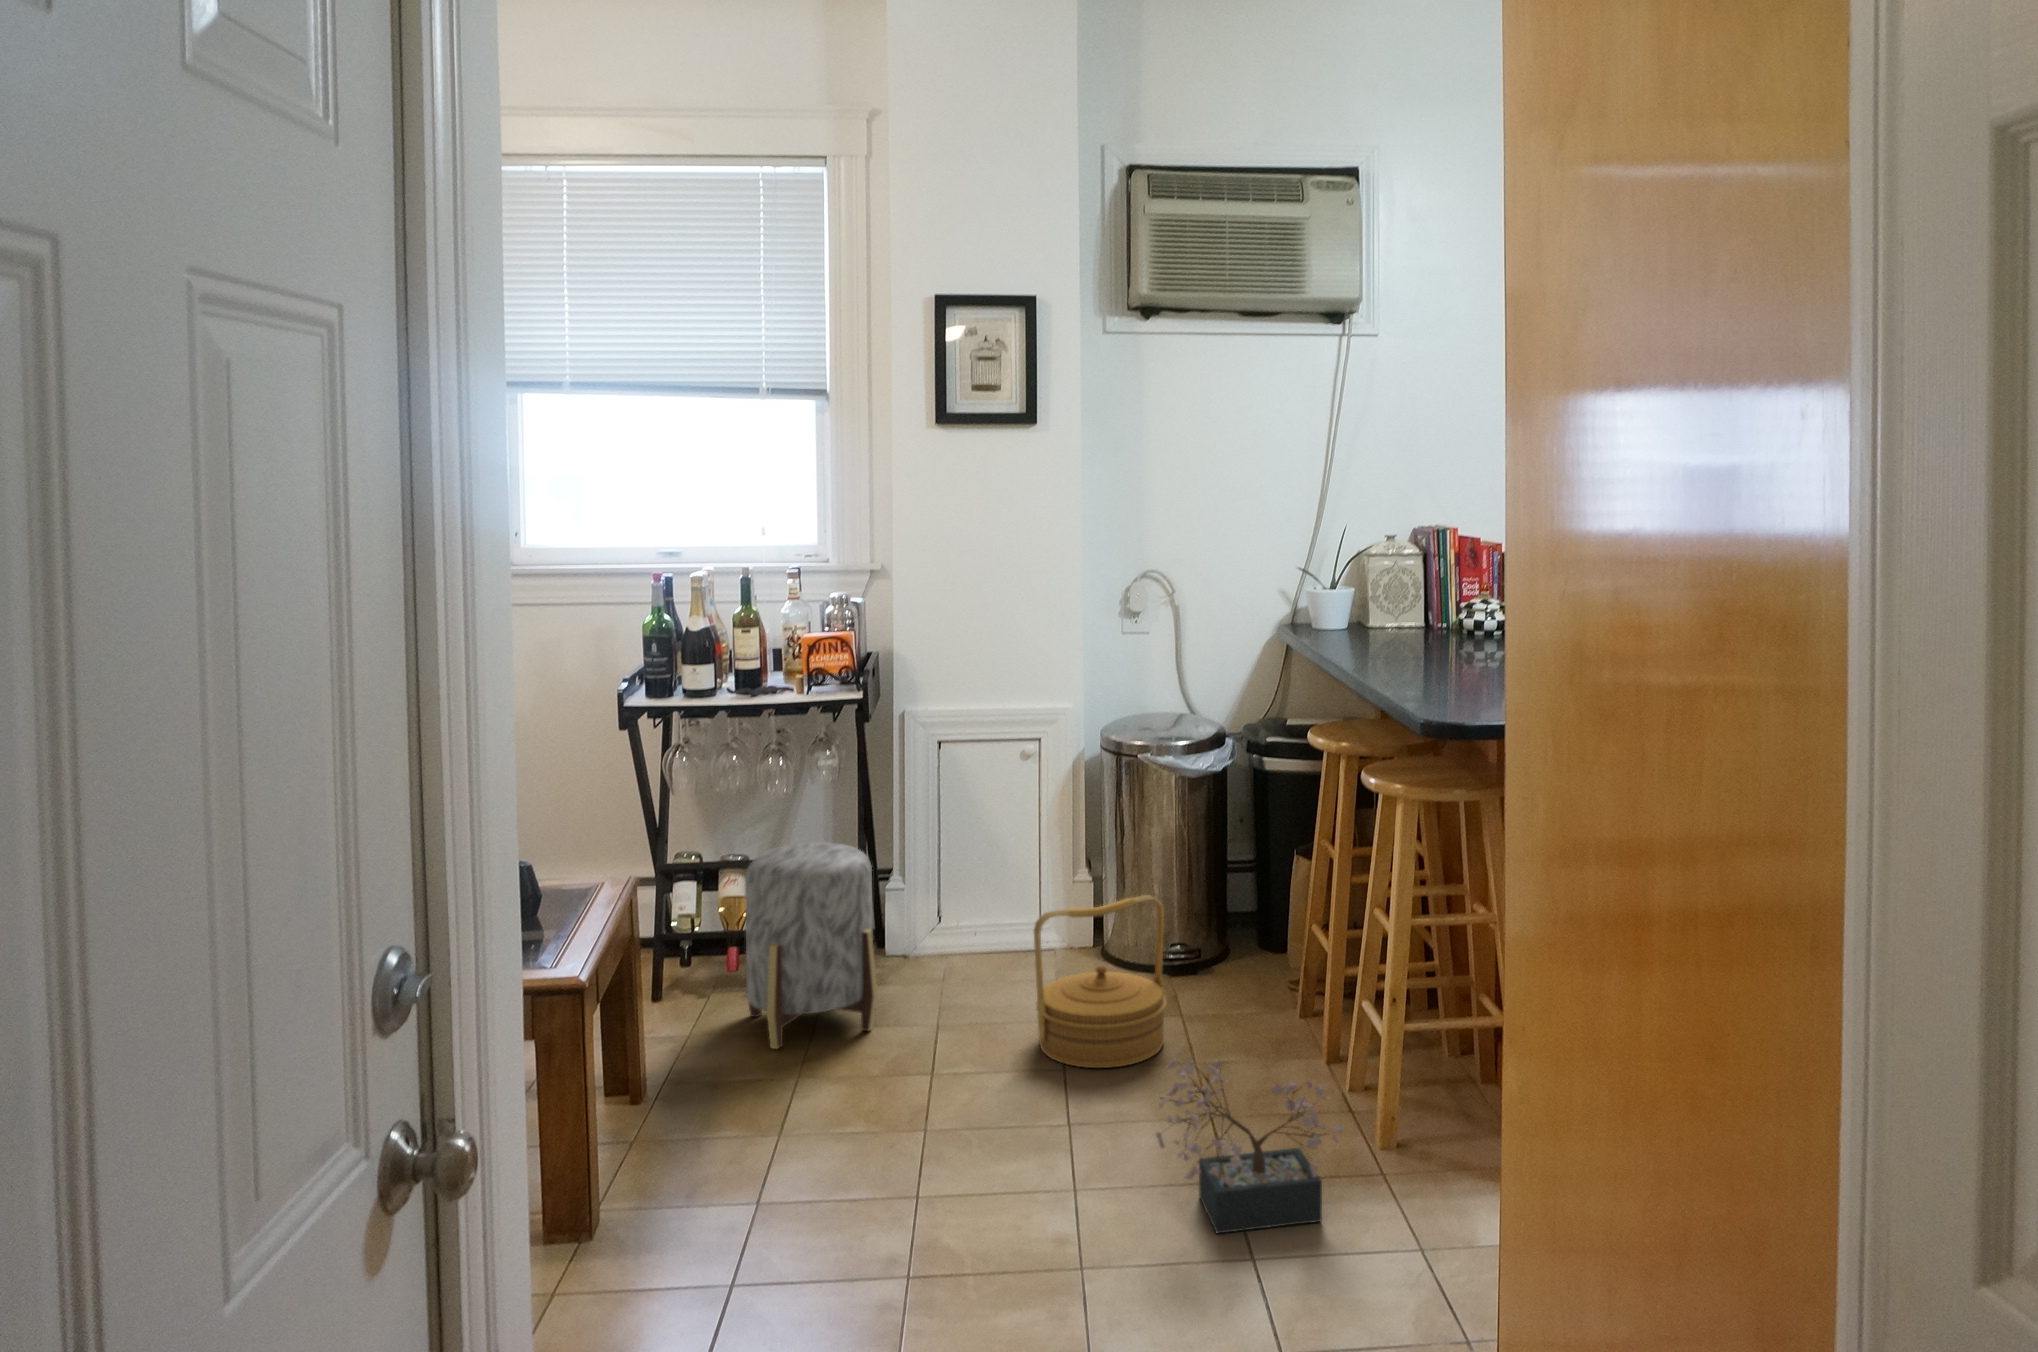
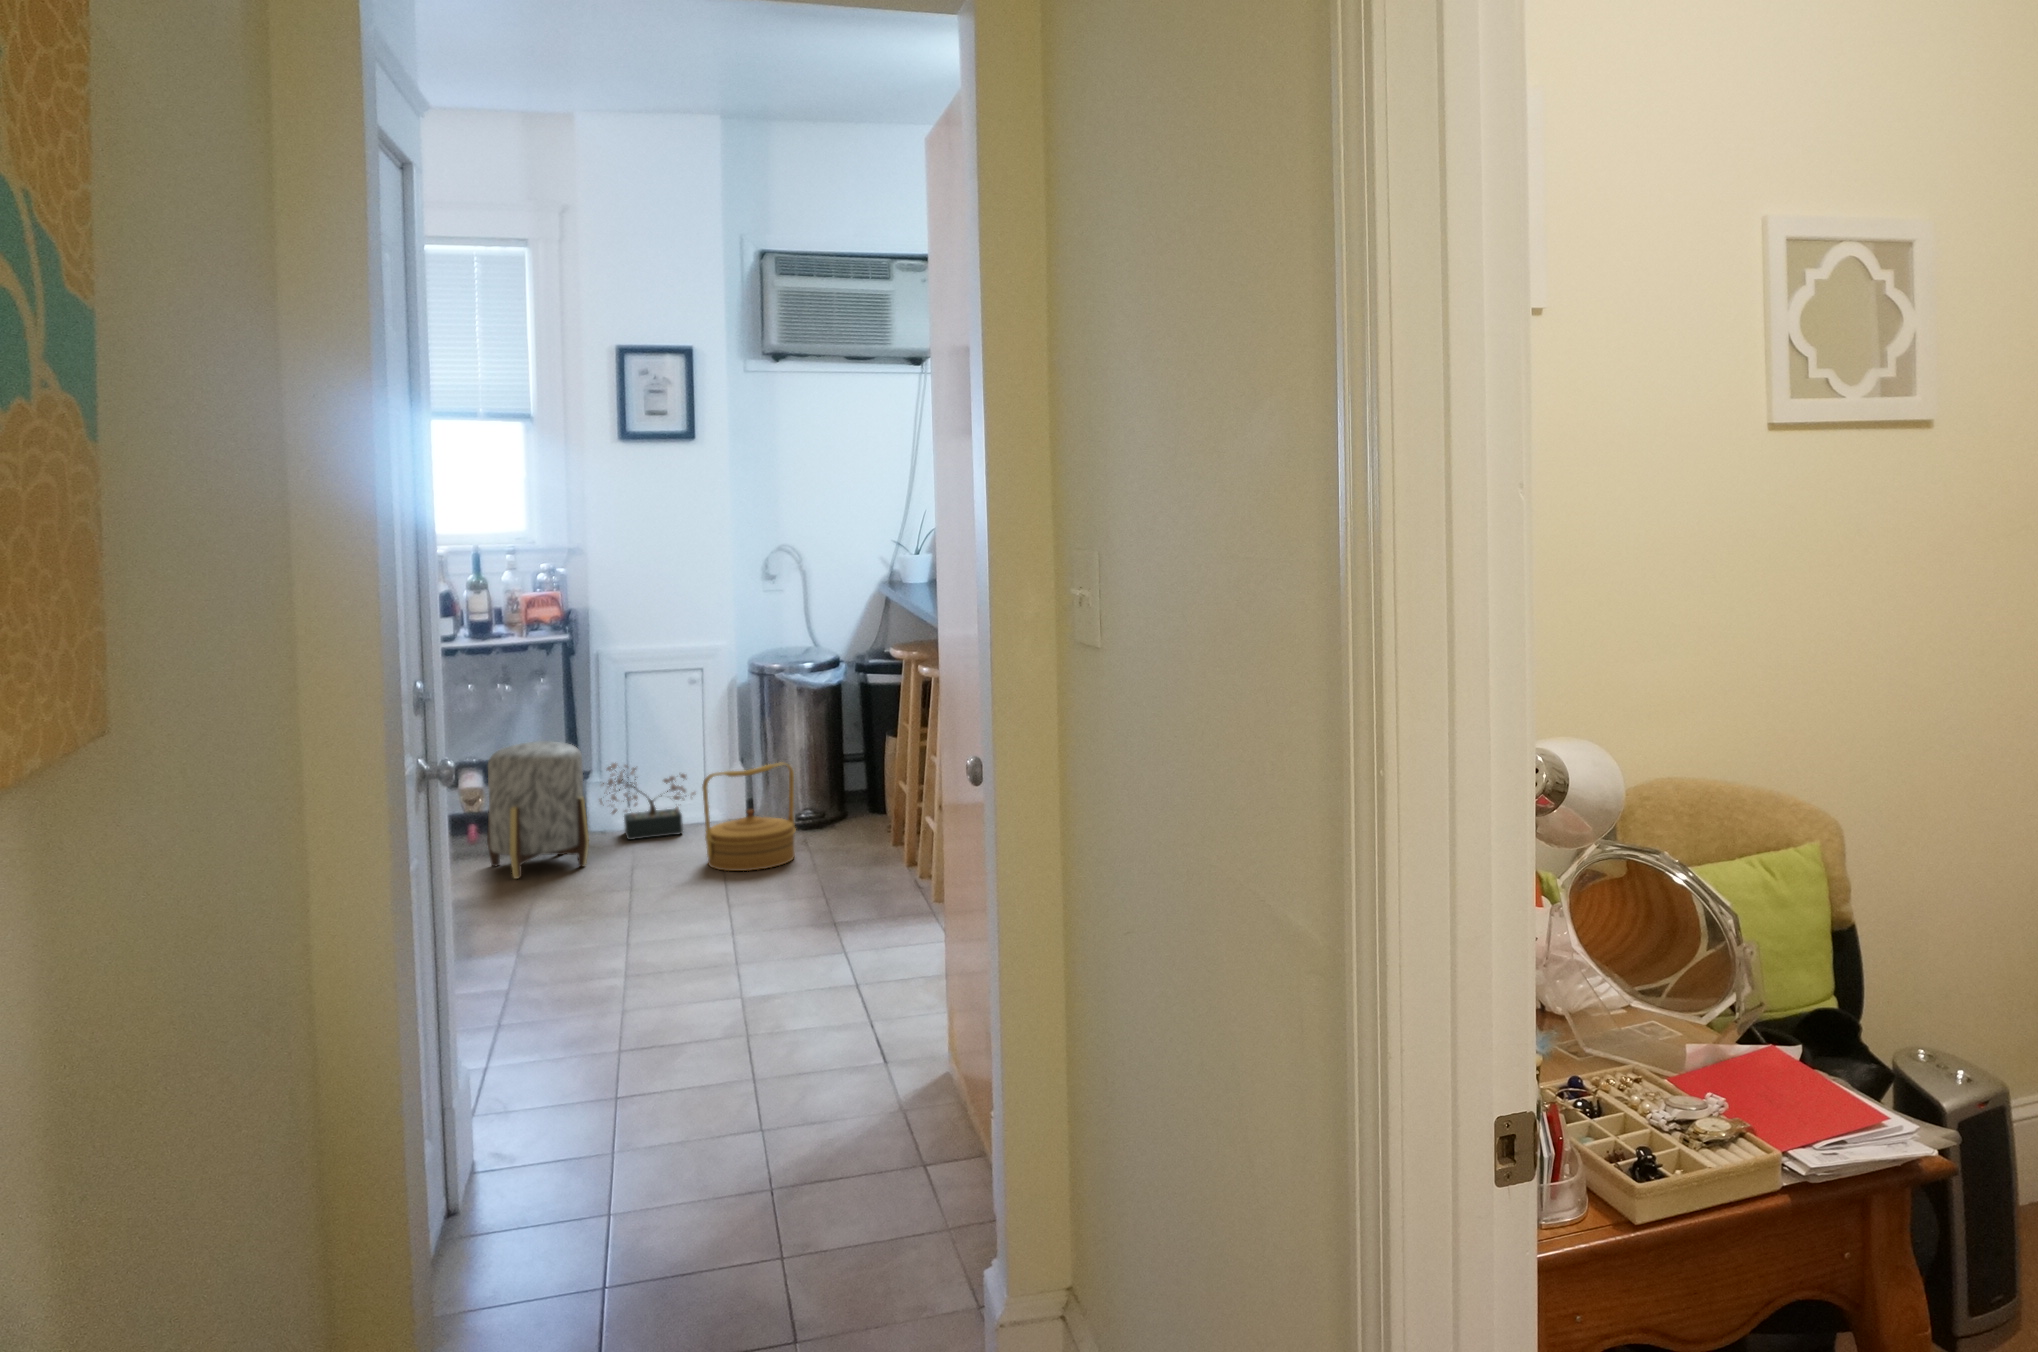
decorative plant: present [1156,1052,1343,1233] -> present [600,763,695,840]

